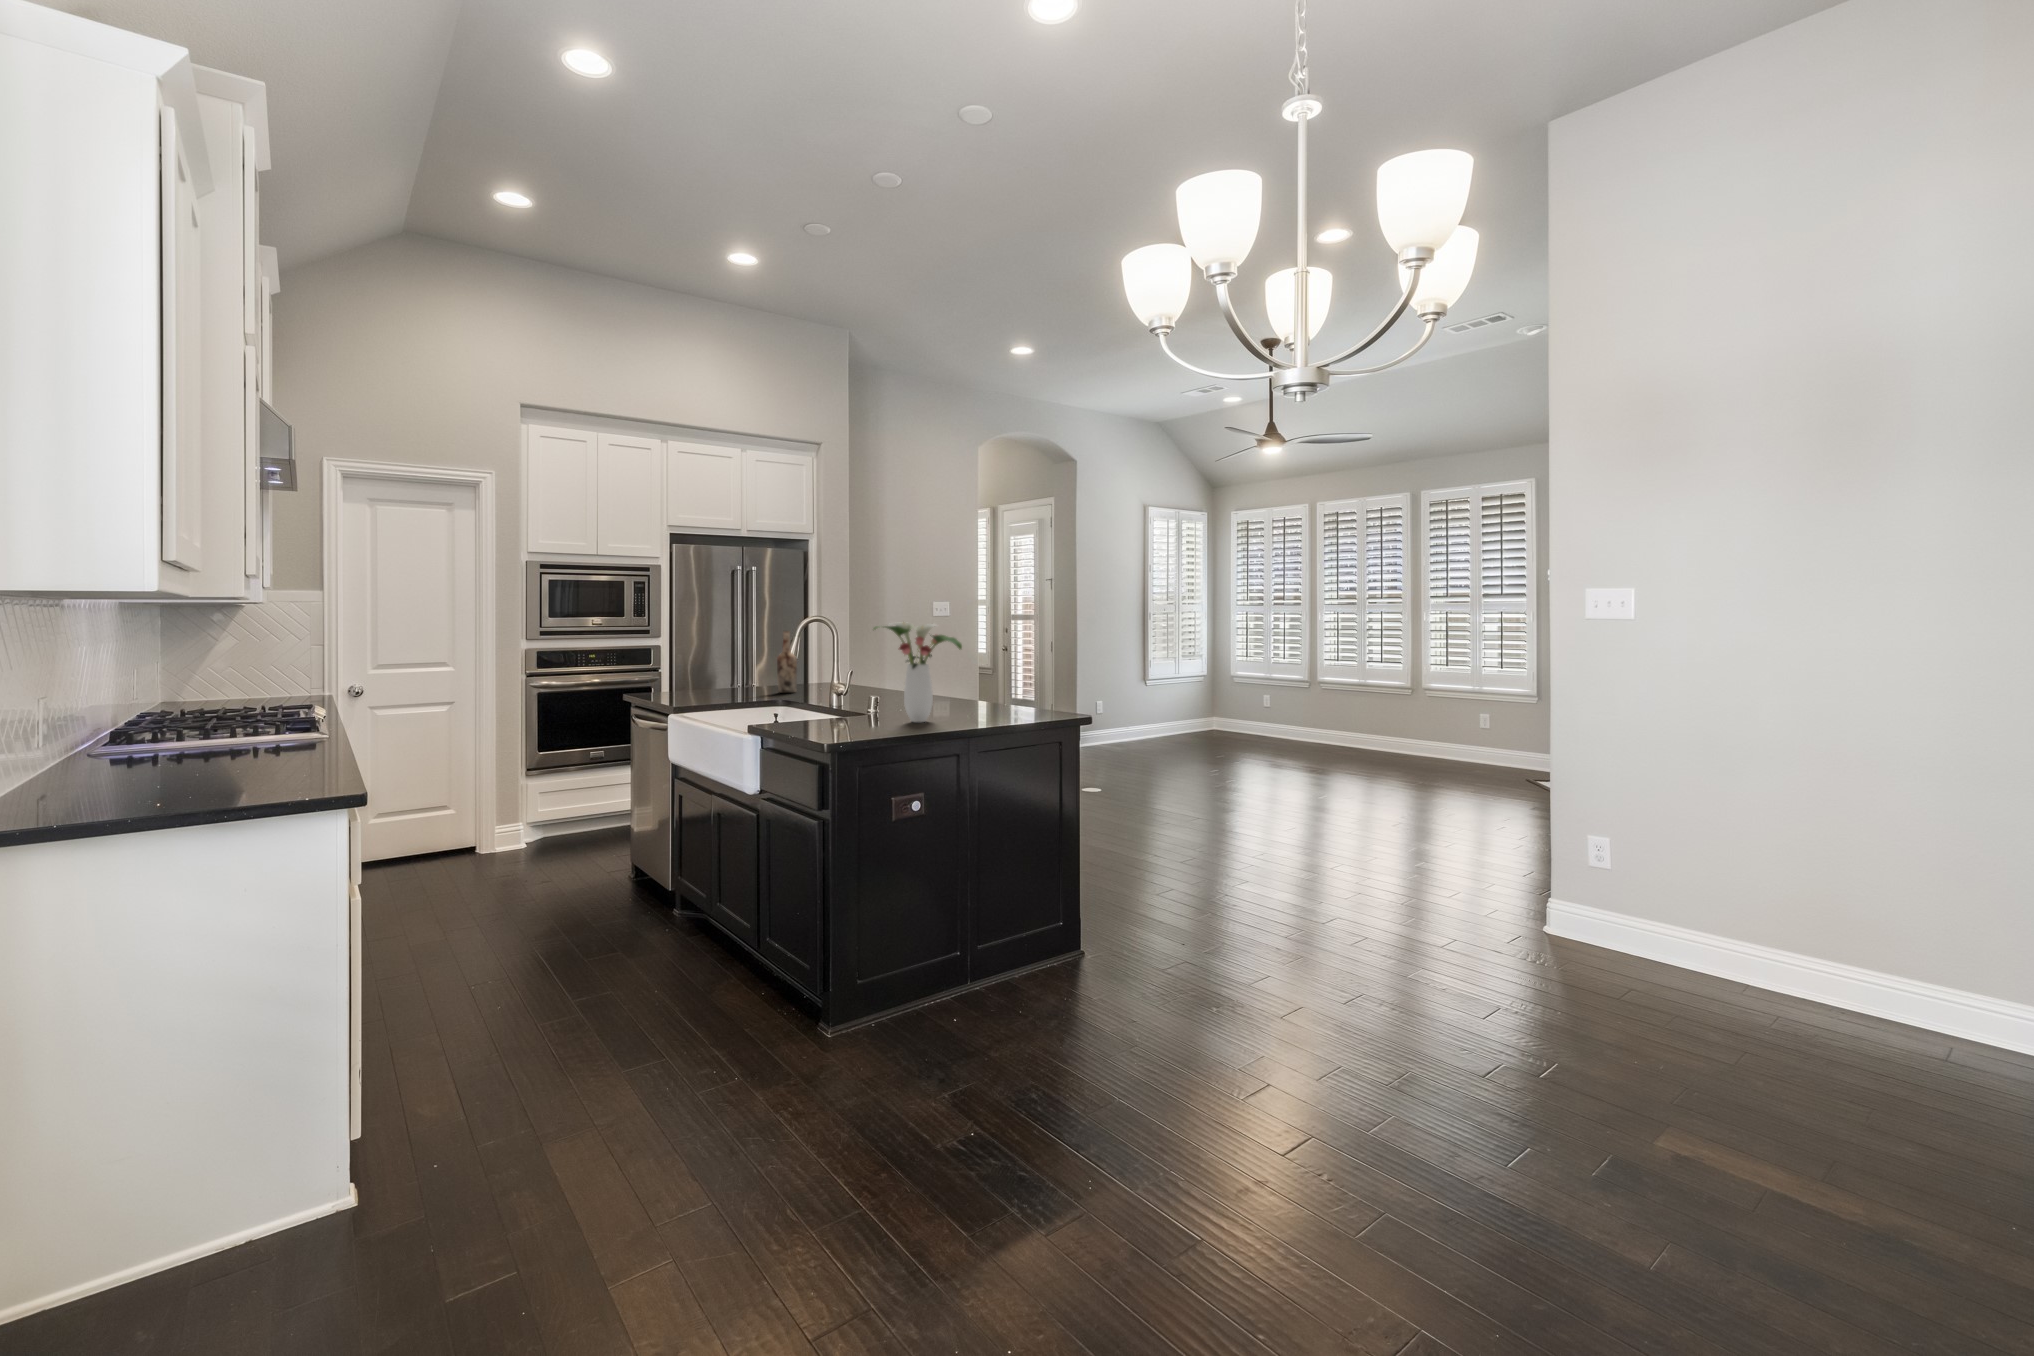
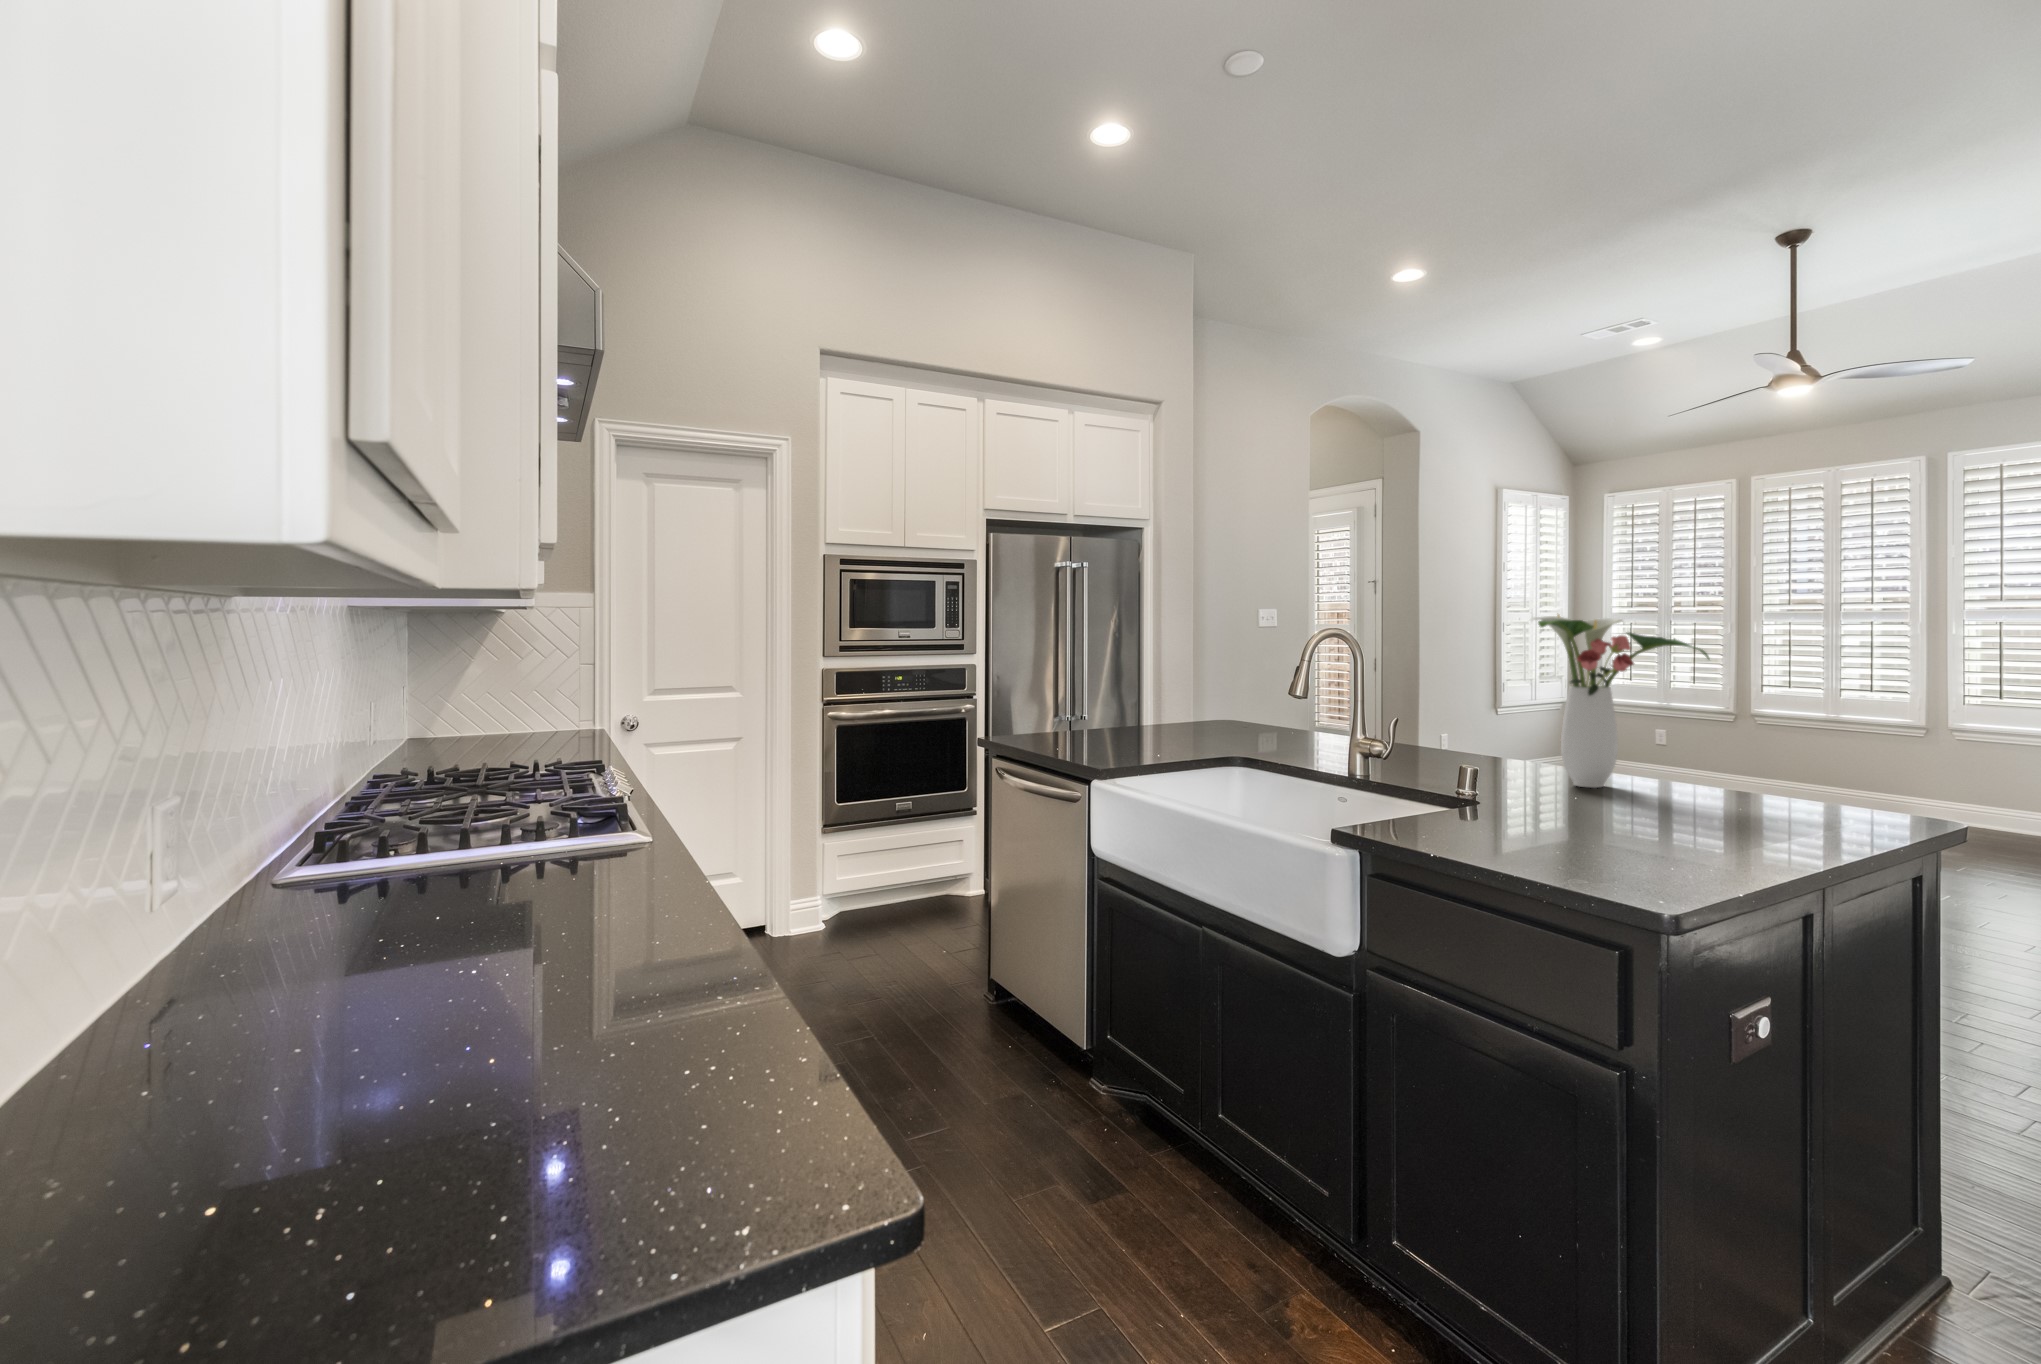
wine bottle: present [777,631,797,693] -> none [1176,641,1204,729]

